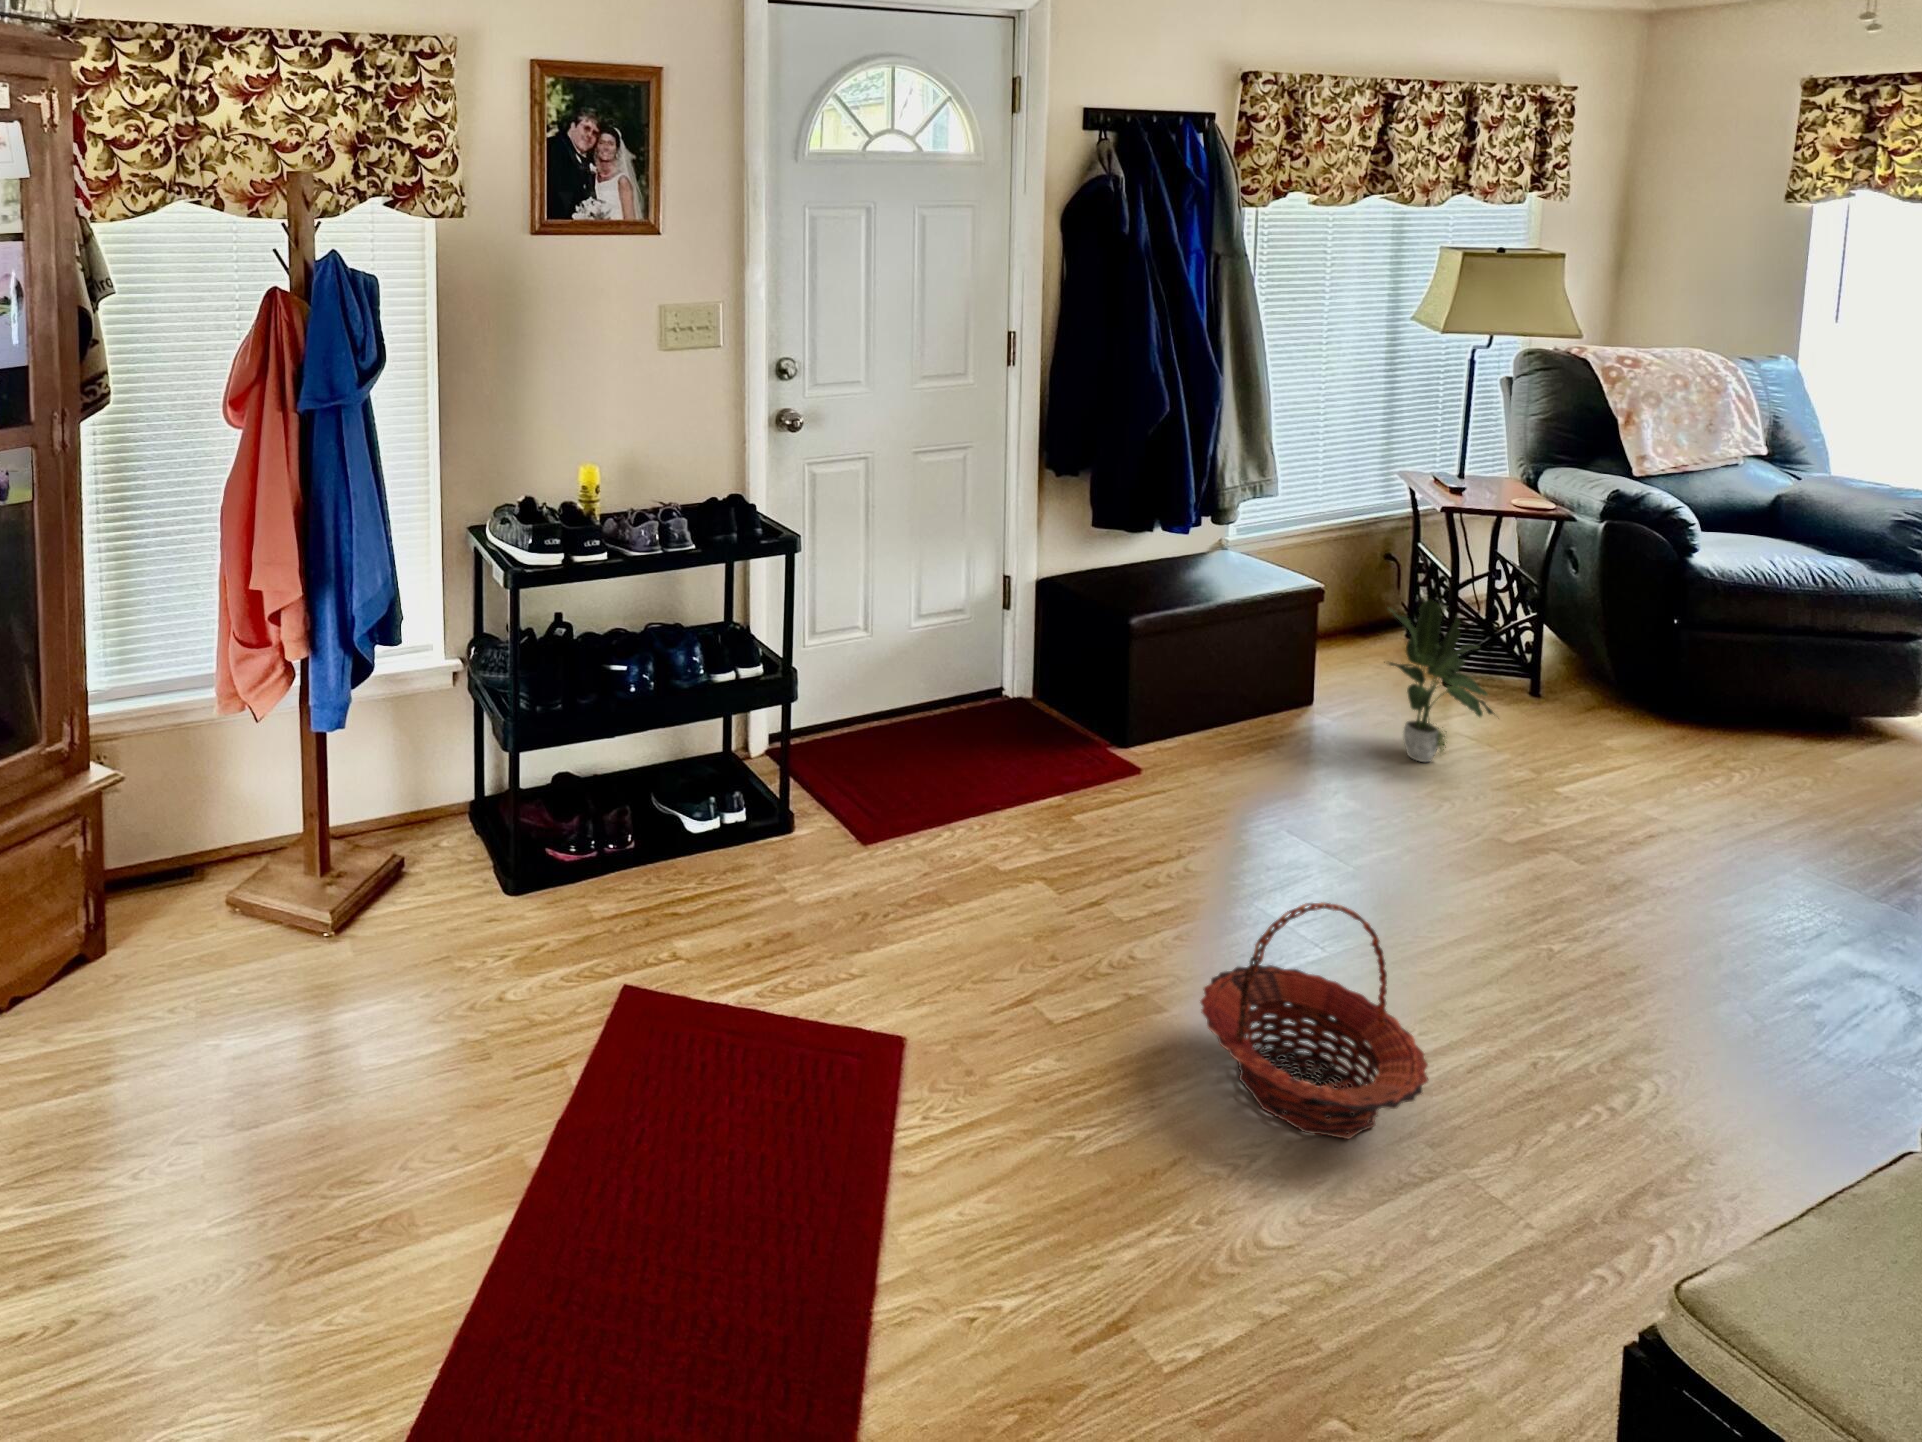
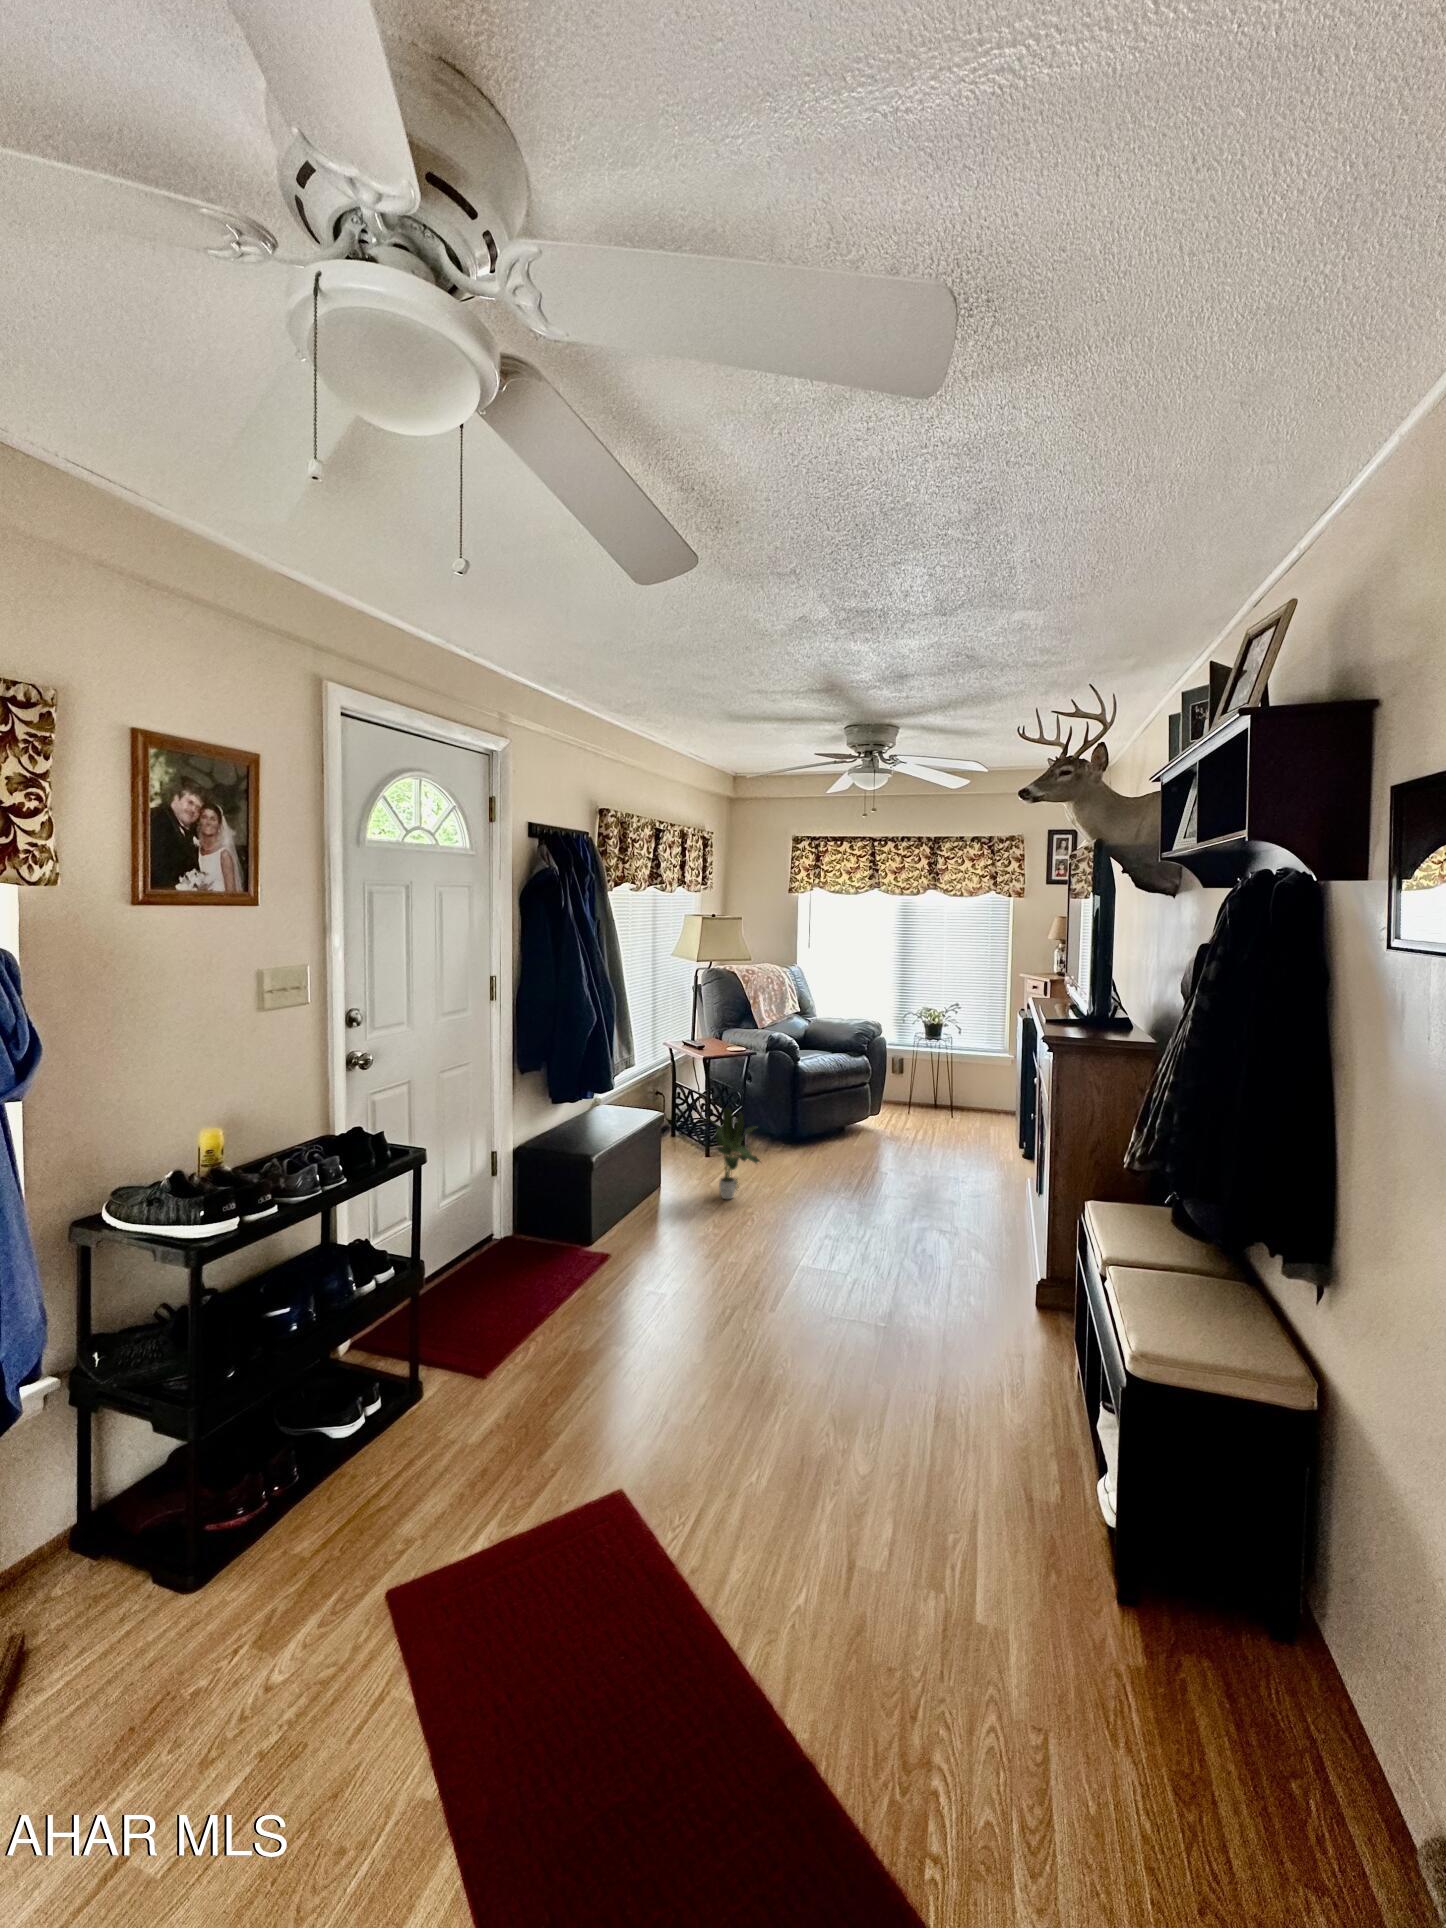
basket: present [1200,903,1428,1139] -> none [757,1271,870,1405]

